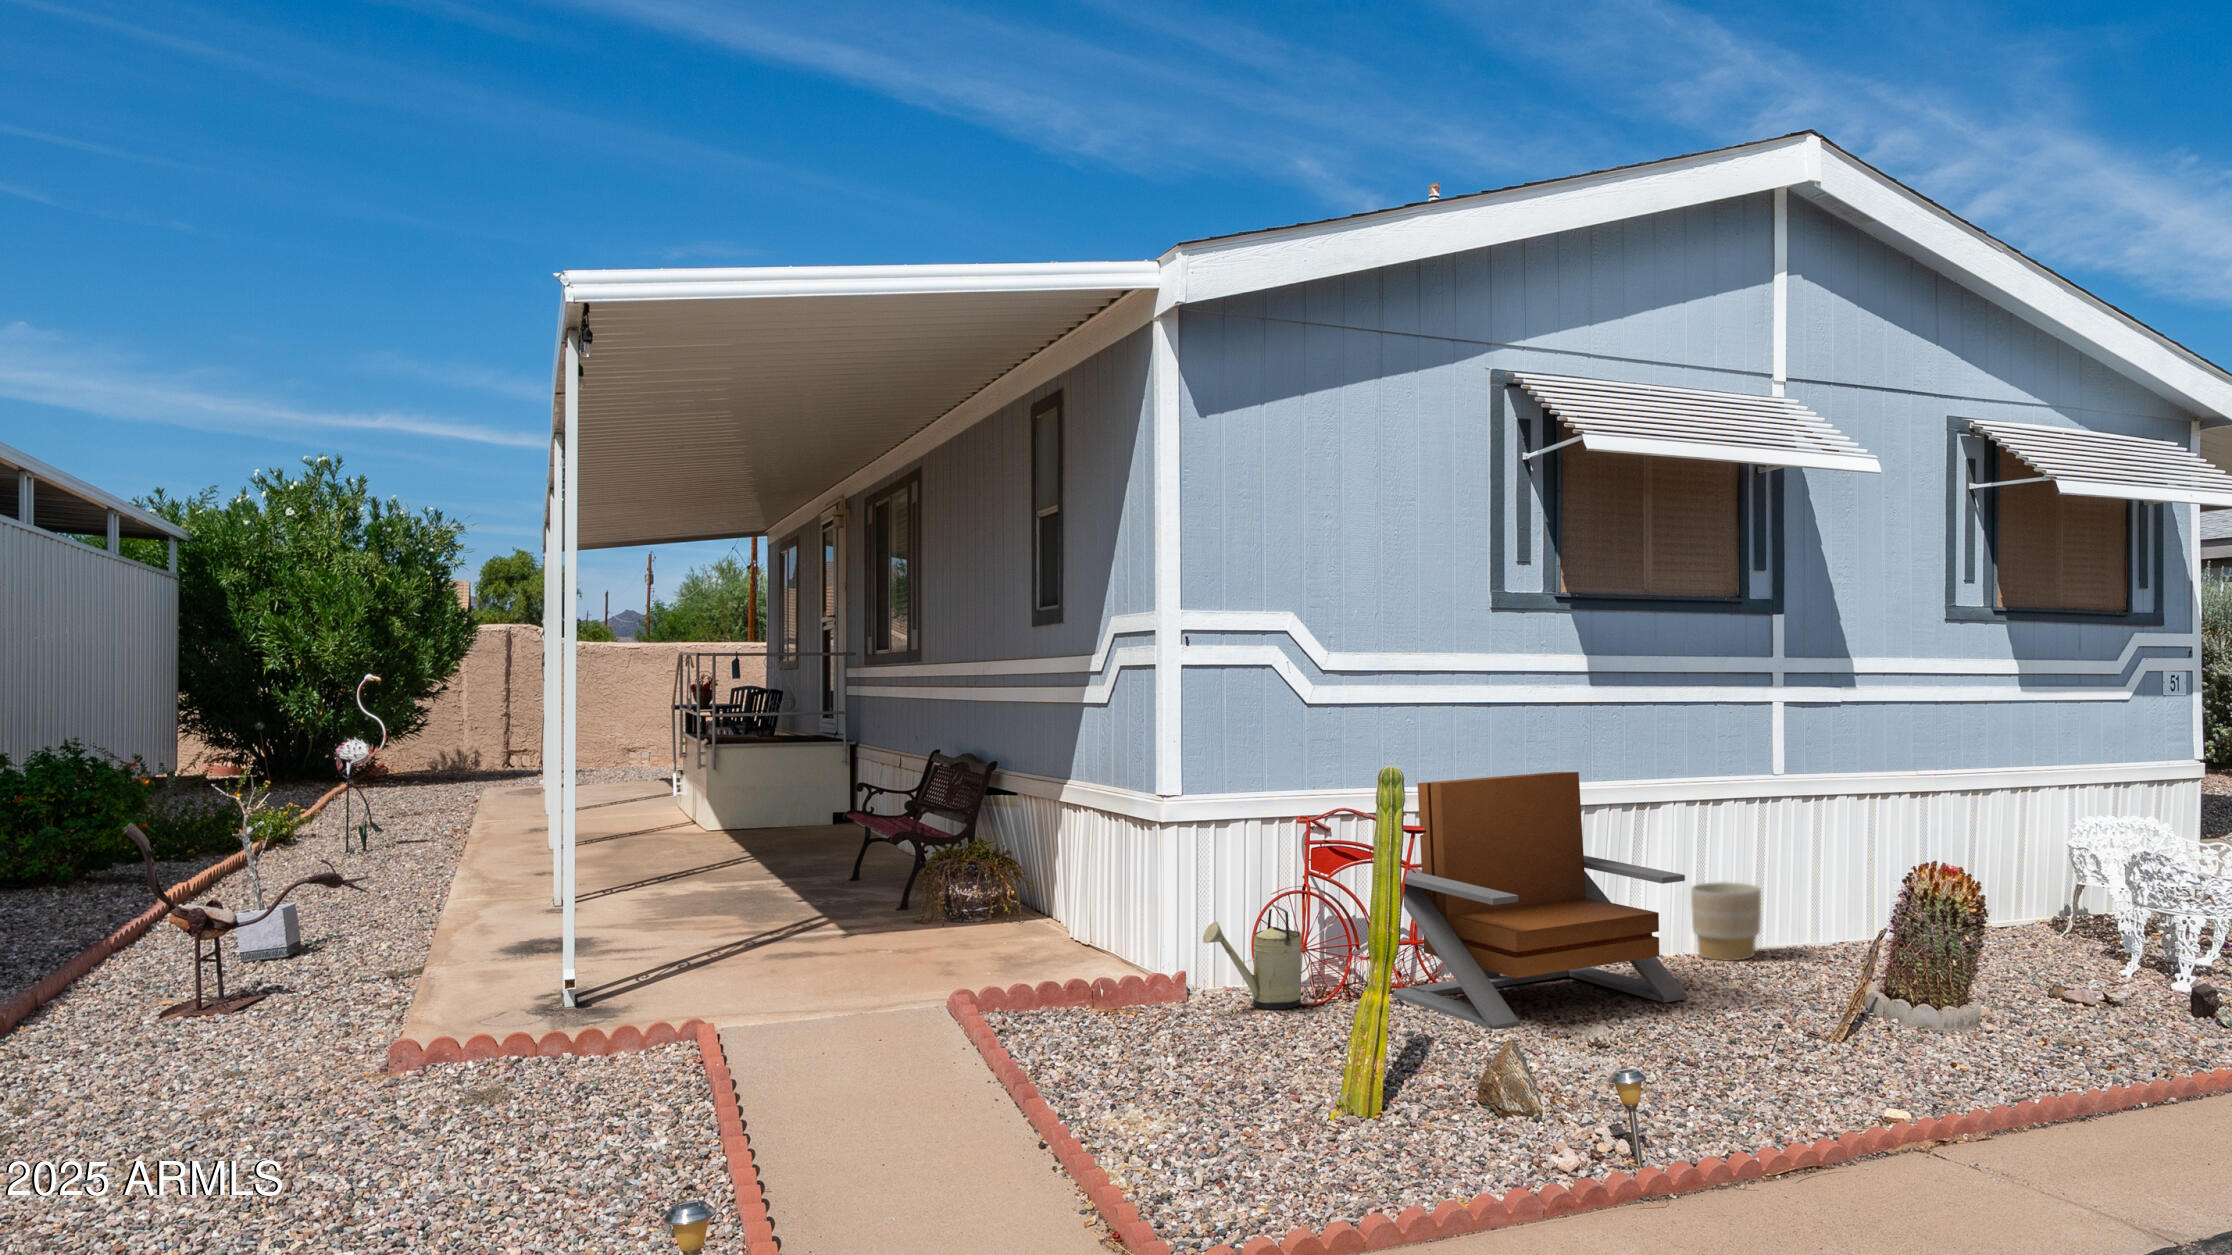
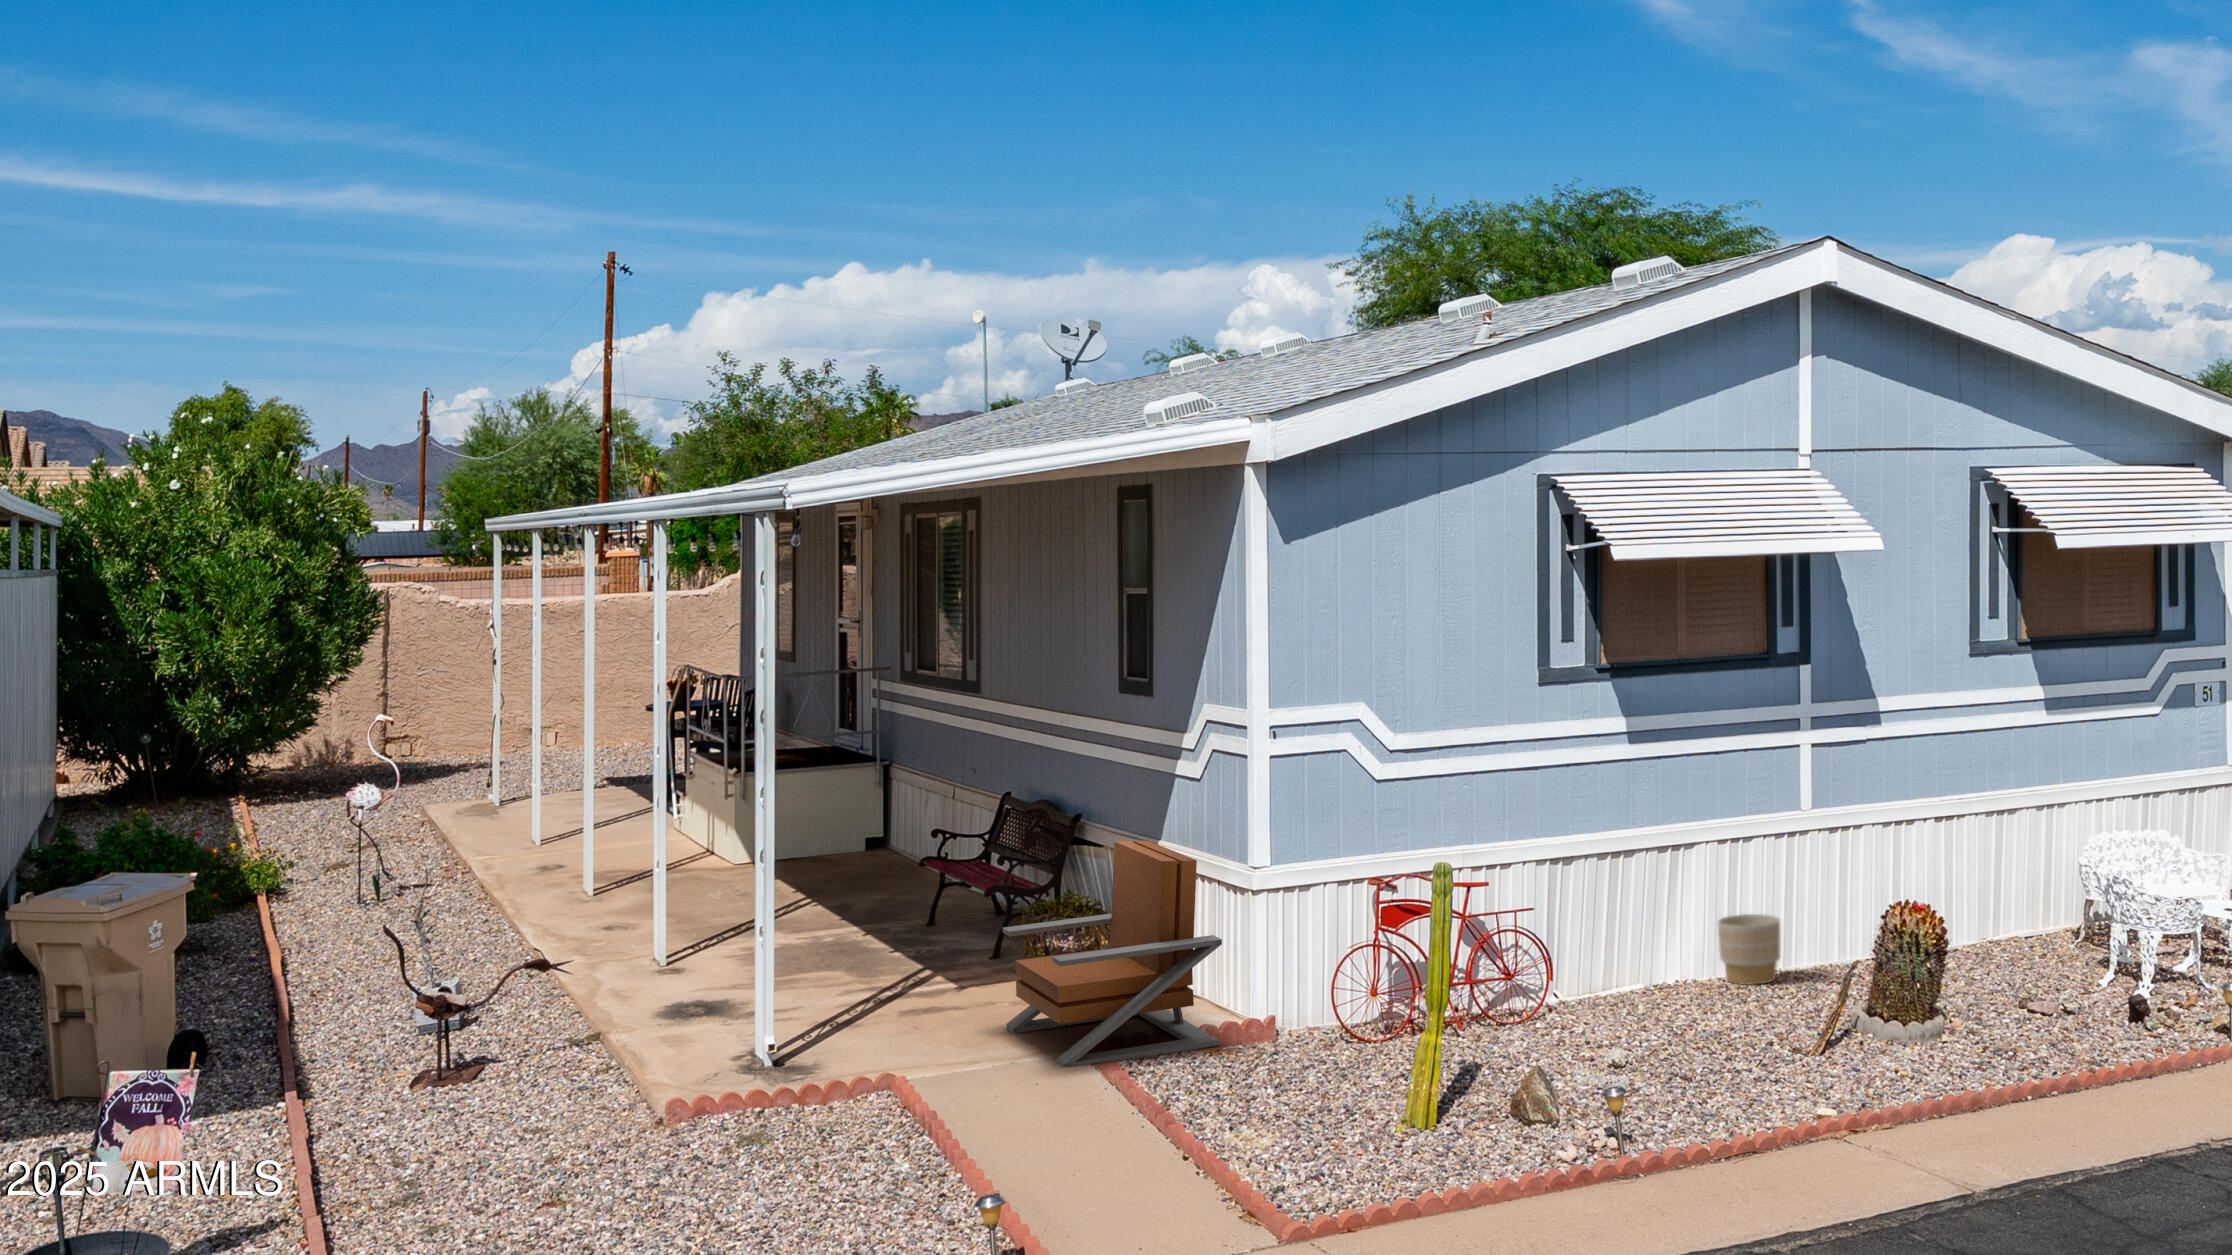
lounge chair: present [1394,772,1687,1029] -> present [1002,841,1222,1067]
watering can: present [1203,905,1310,1009] -> none [1289,955,1380,1042]

